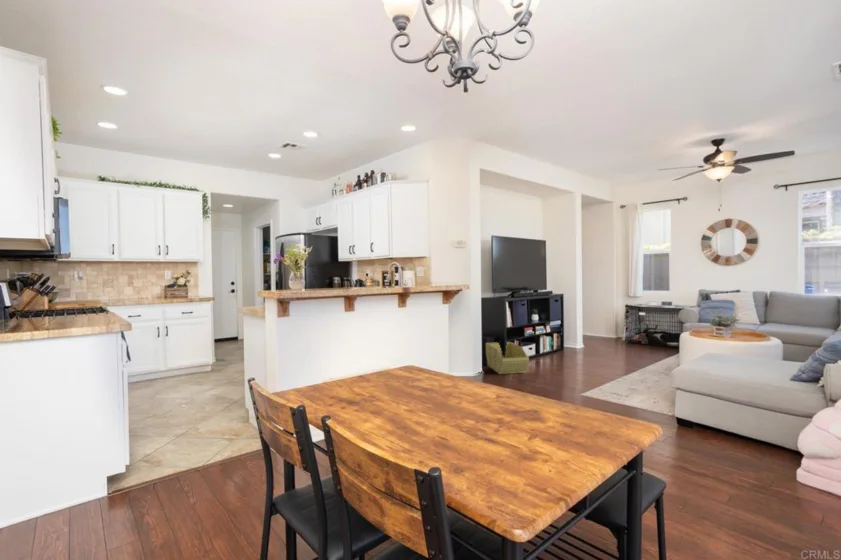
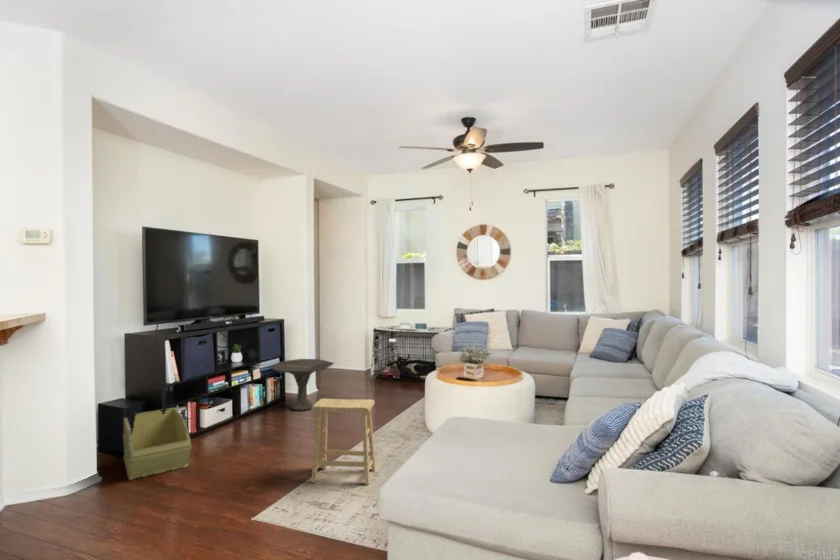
side table: none [555,322,601,355] -> present [270,359,334,410]
footstool: none [606,339,648,392] -> present [311,399,376,485]

